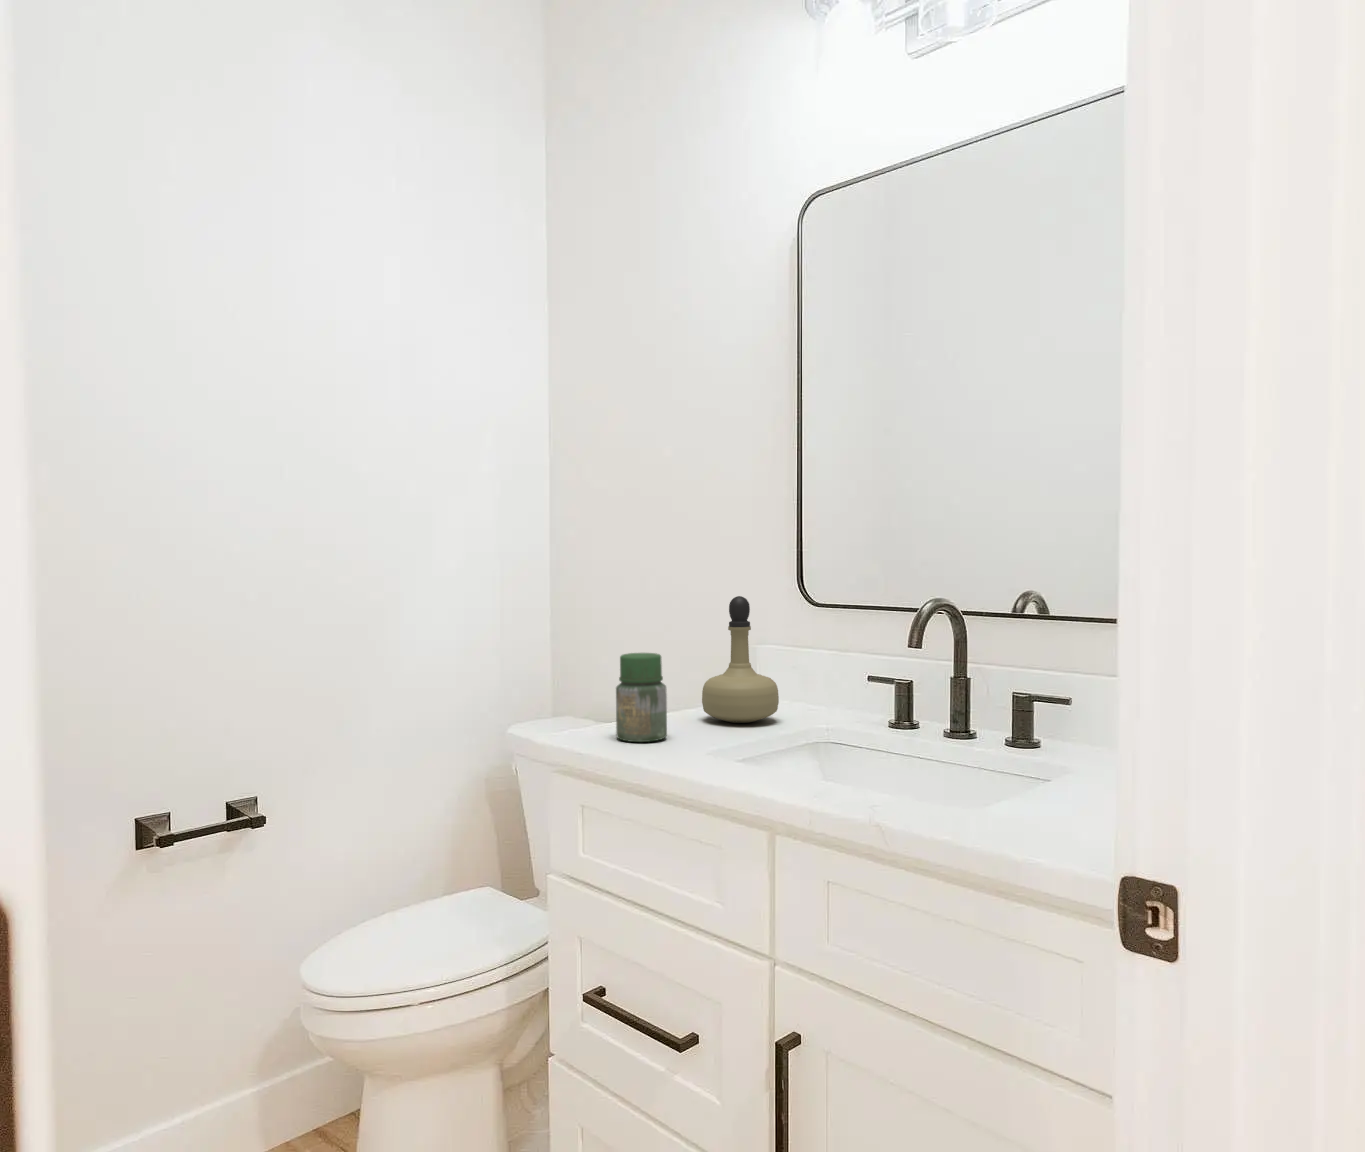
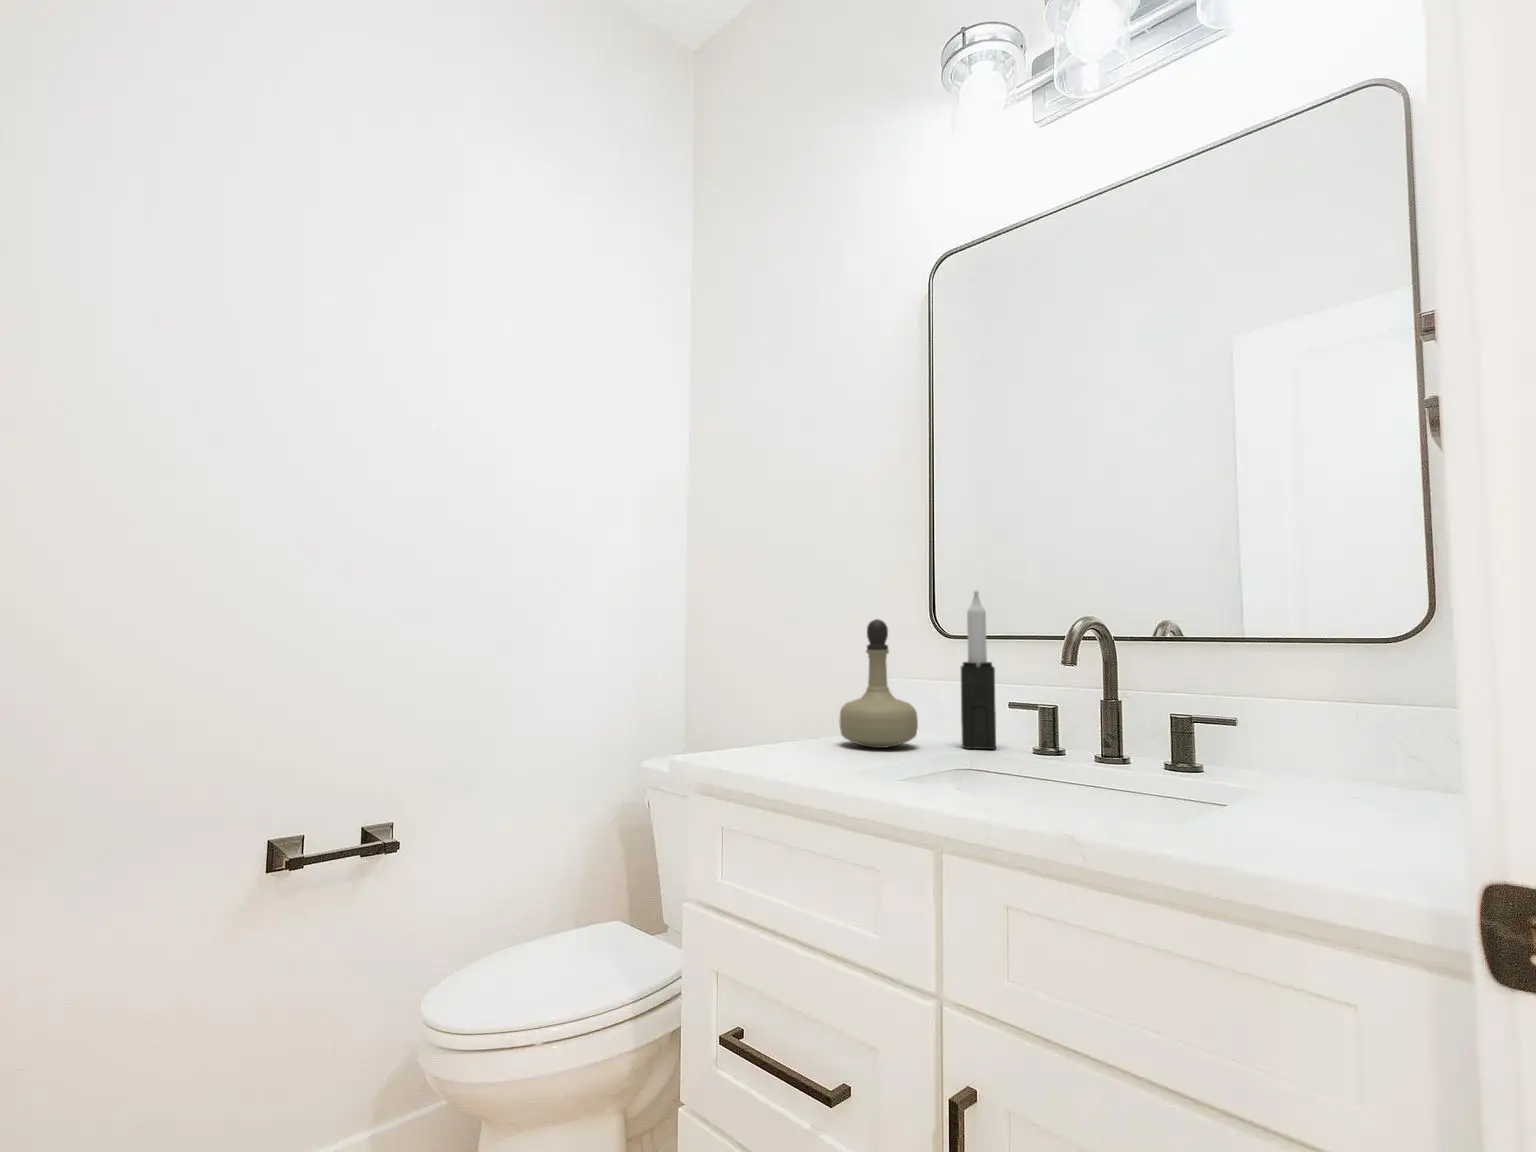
candle: none [823,566,855,723] -> present [961,590,996,749]
jar: present [616,653,667,742] -> none [756,671,809,762]

